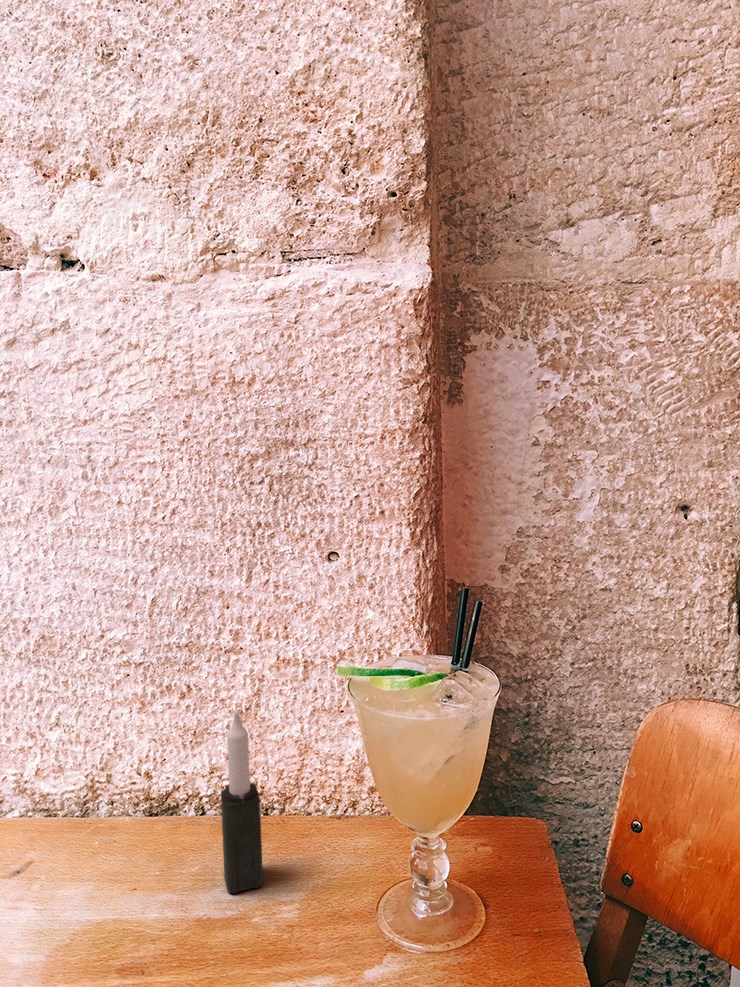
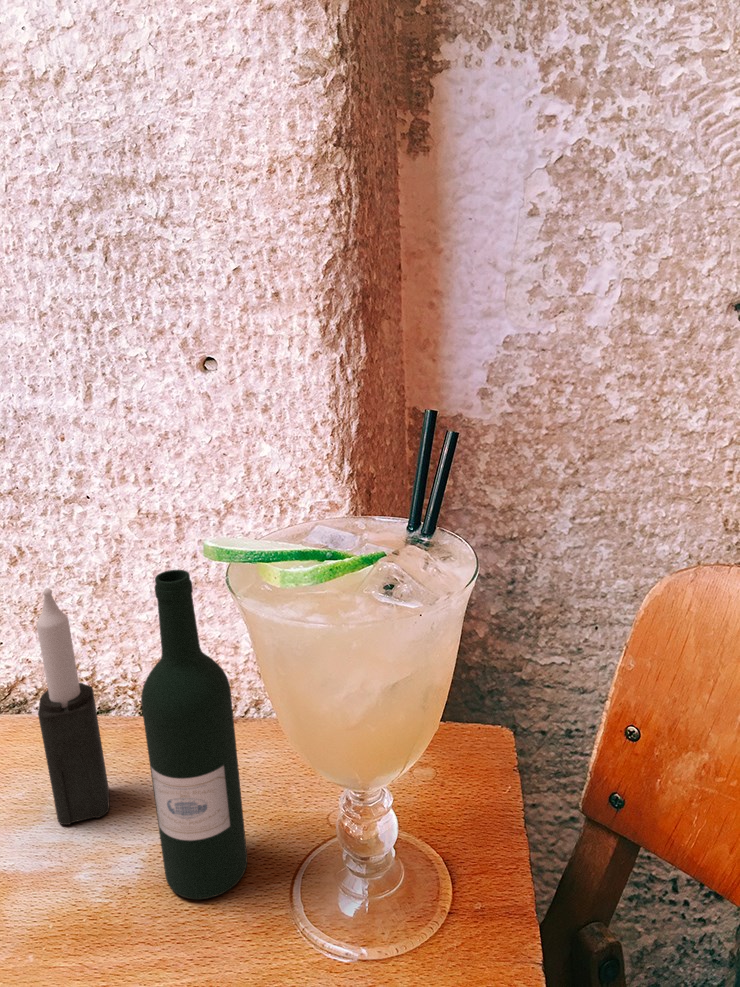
wine bottle: none [313,694,375,943] -> present [141,570,247,899]

